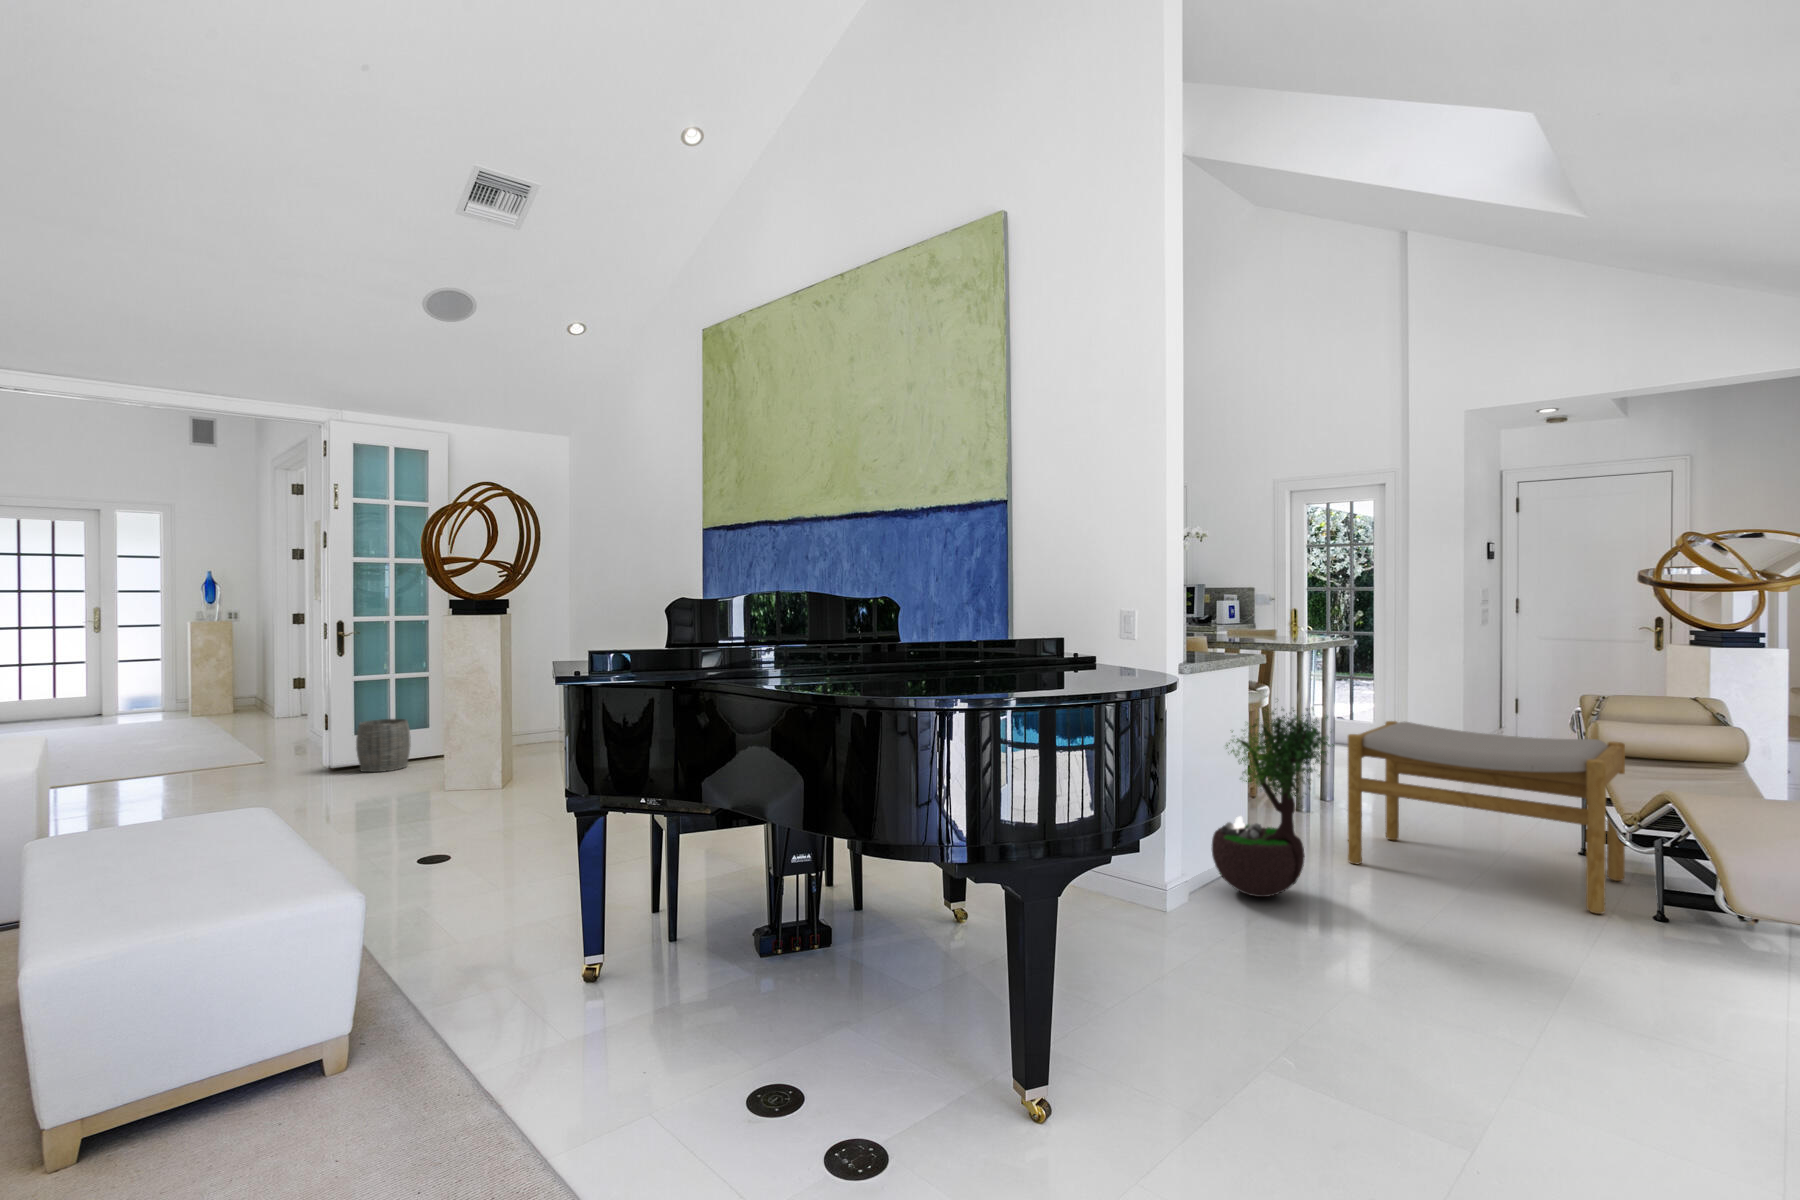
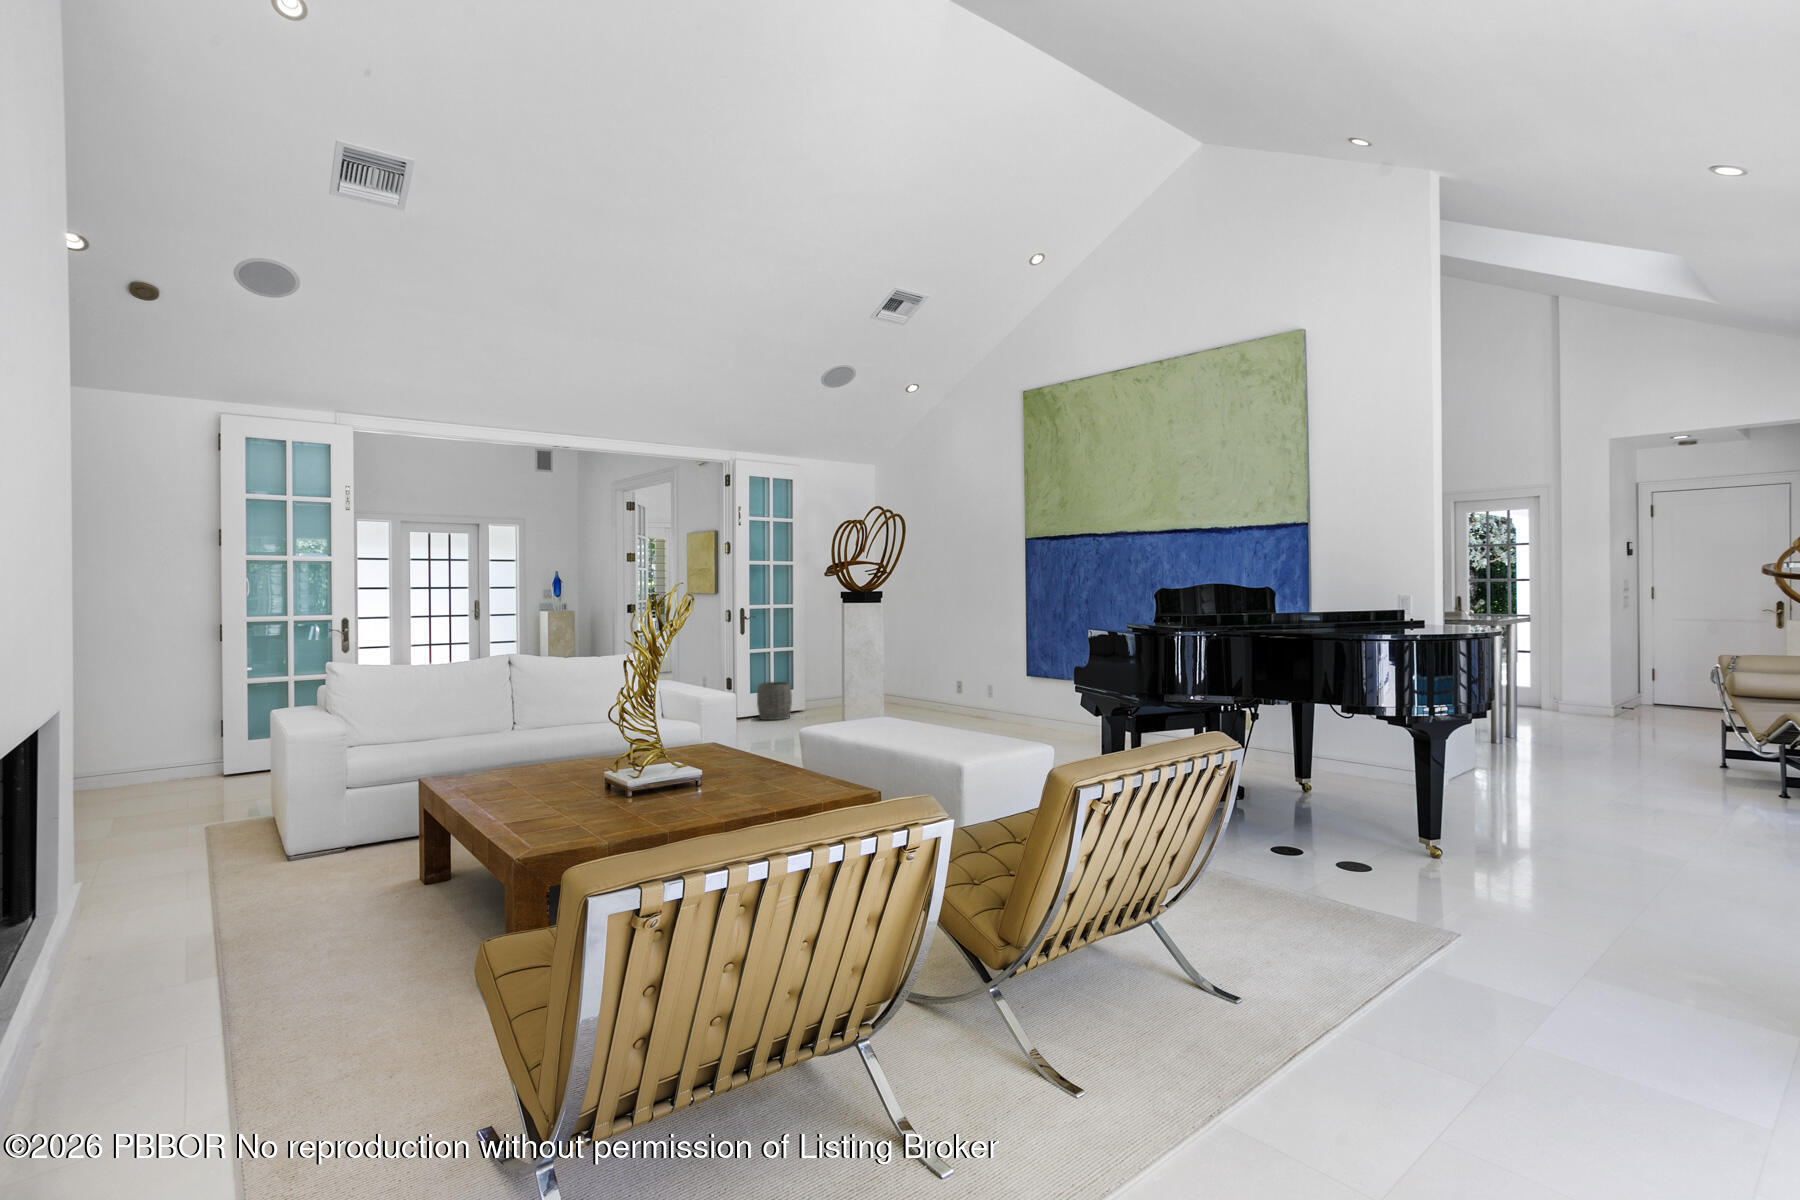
potted tree: present [1212,709,1334,897] -> none [1469,655,1560,786]
footstool: present [1348,721,1625,914] -> none [1554,676,1758,795]

